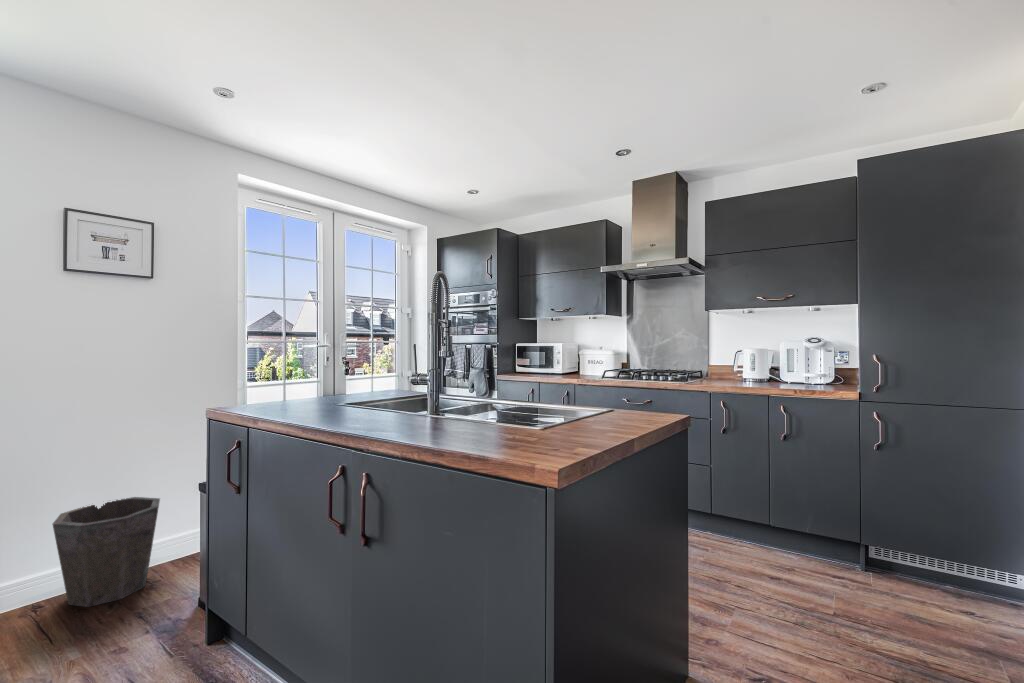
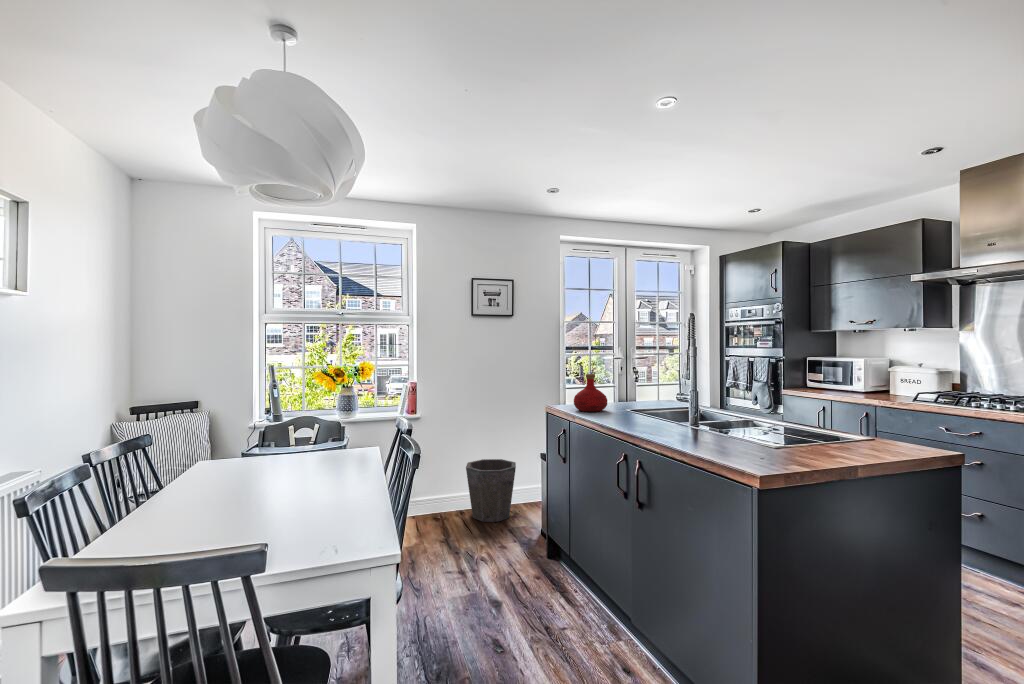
bottle: none [251,355,306,411] -> present [574,374,607,412]

